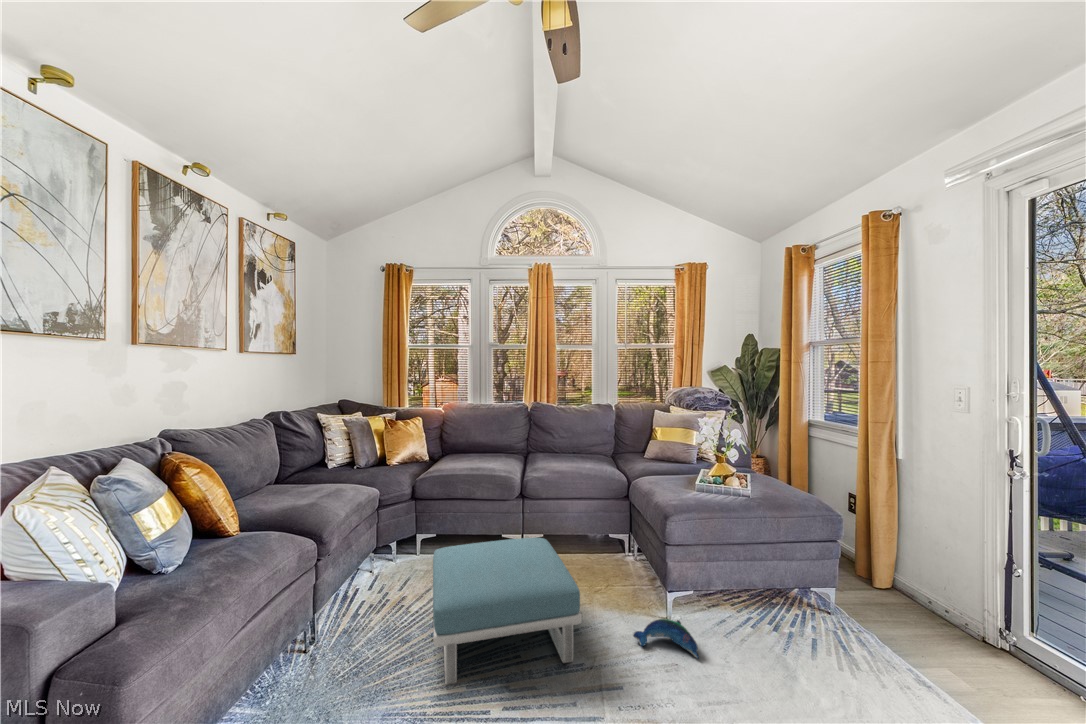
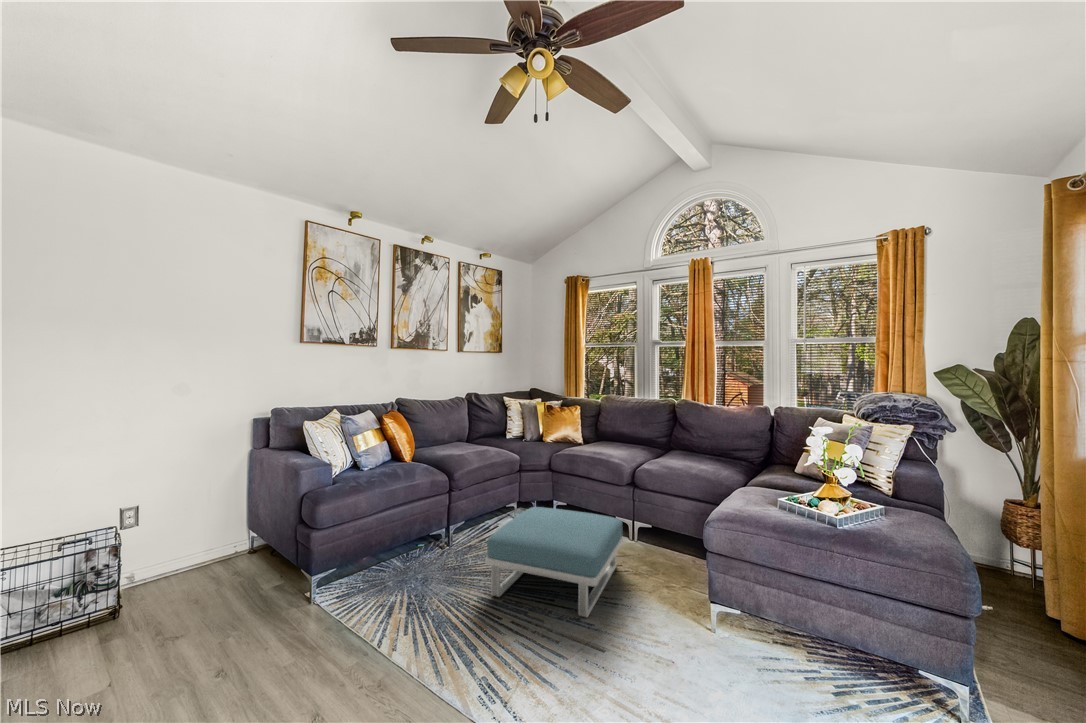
plush toy: present [633,619,699,659] -> none [656,615,708,661]

